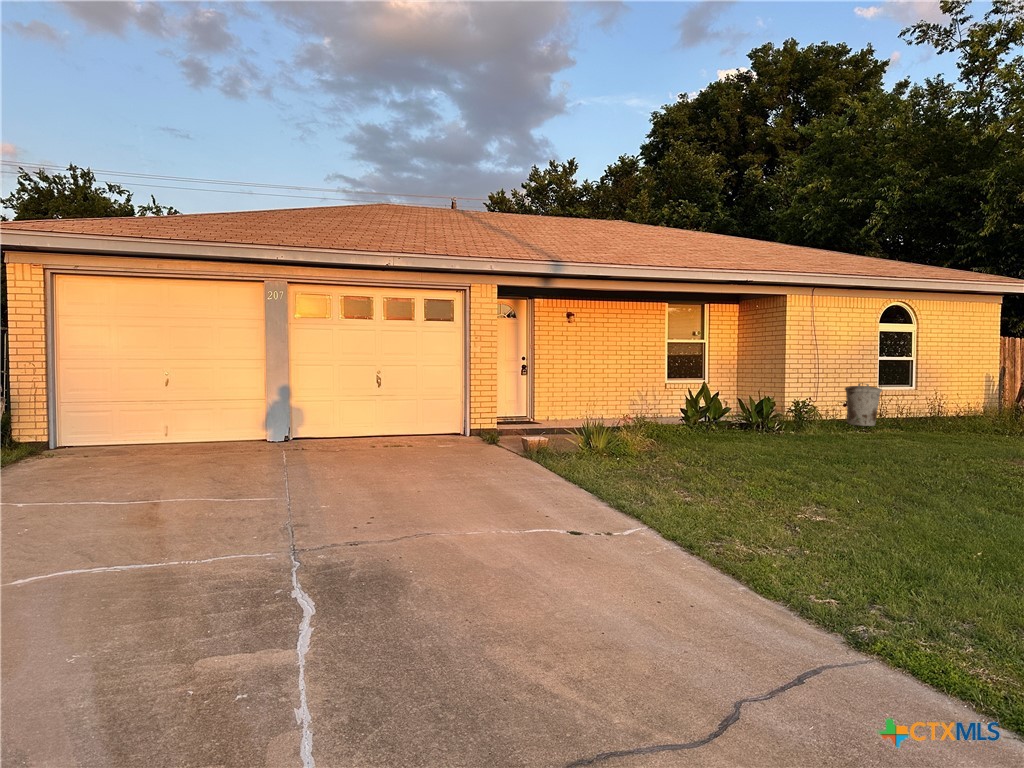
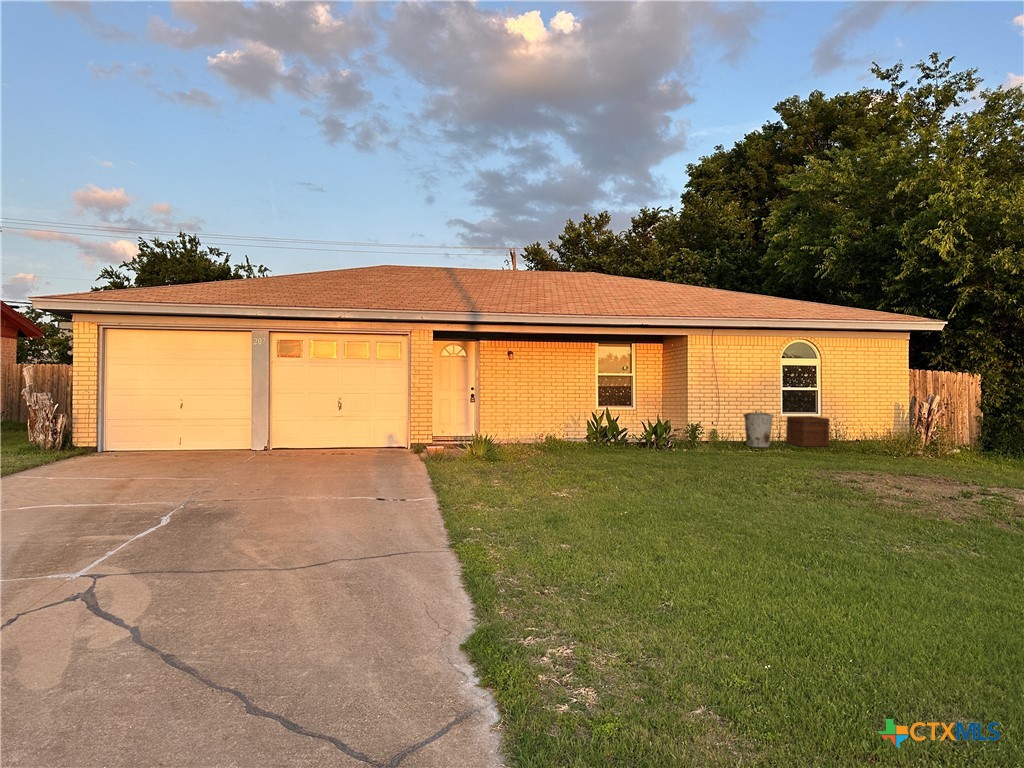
wooden crate: none [884,389,938,425] -> present [786,416,830,447]

